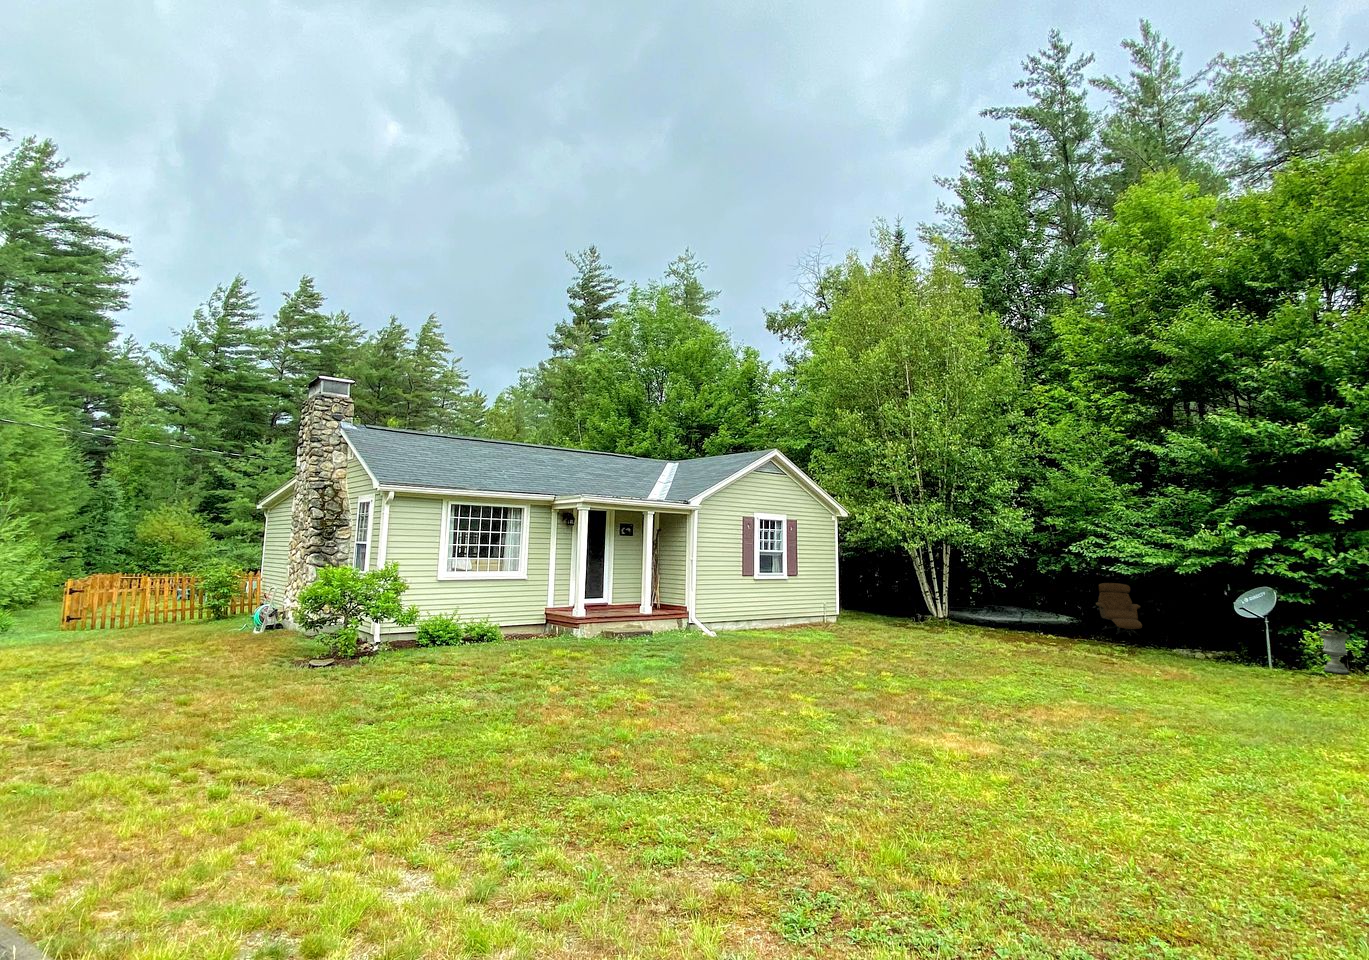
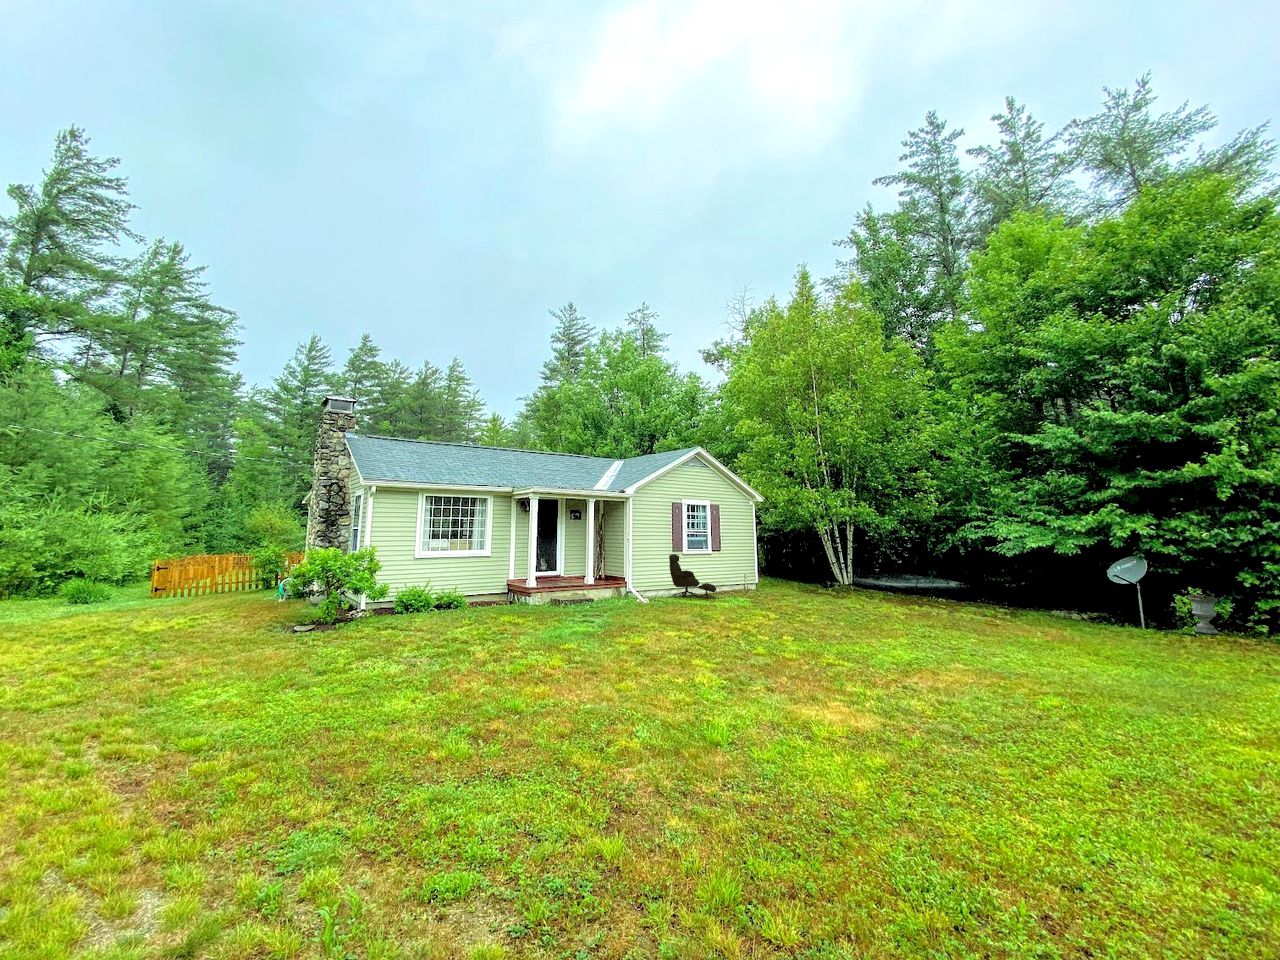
lounge chair: present [1096,583,1142,636] -> present [669,554,716,599]

